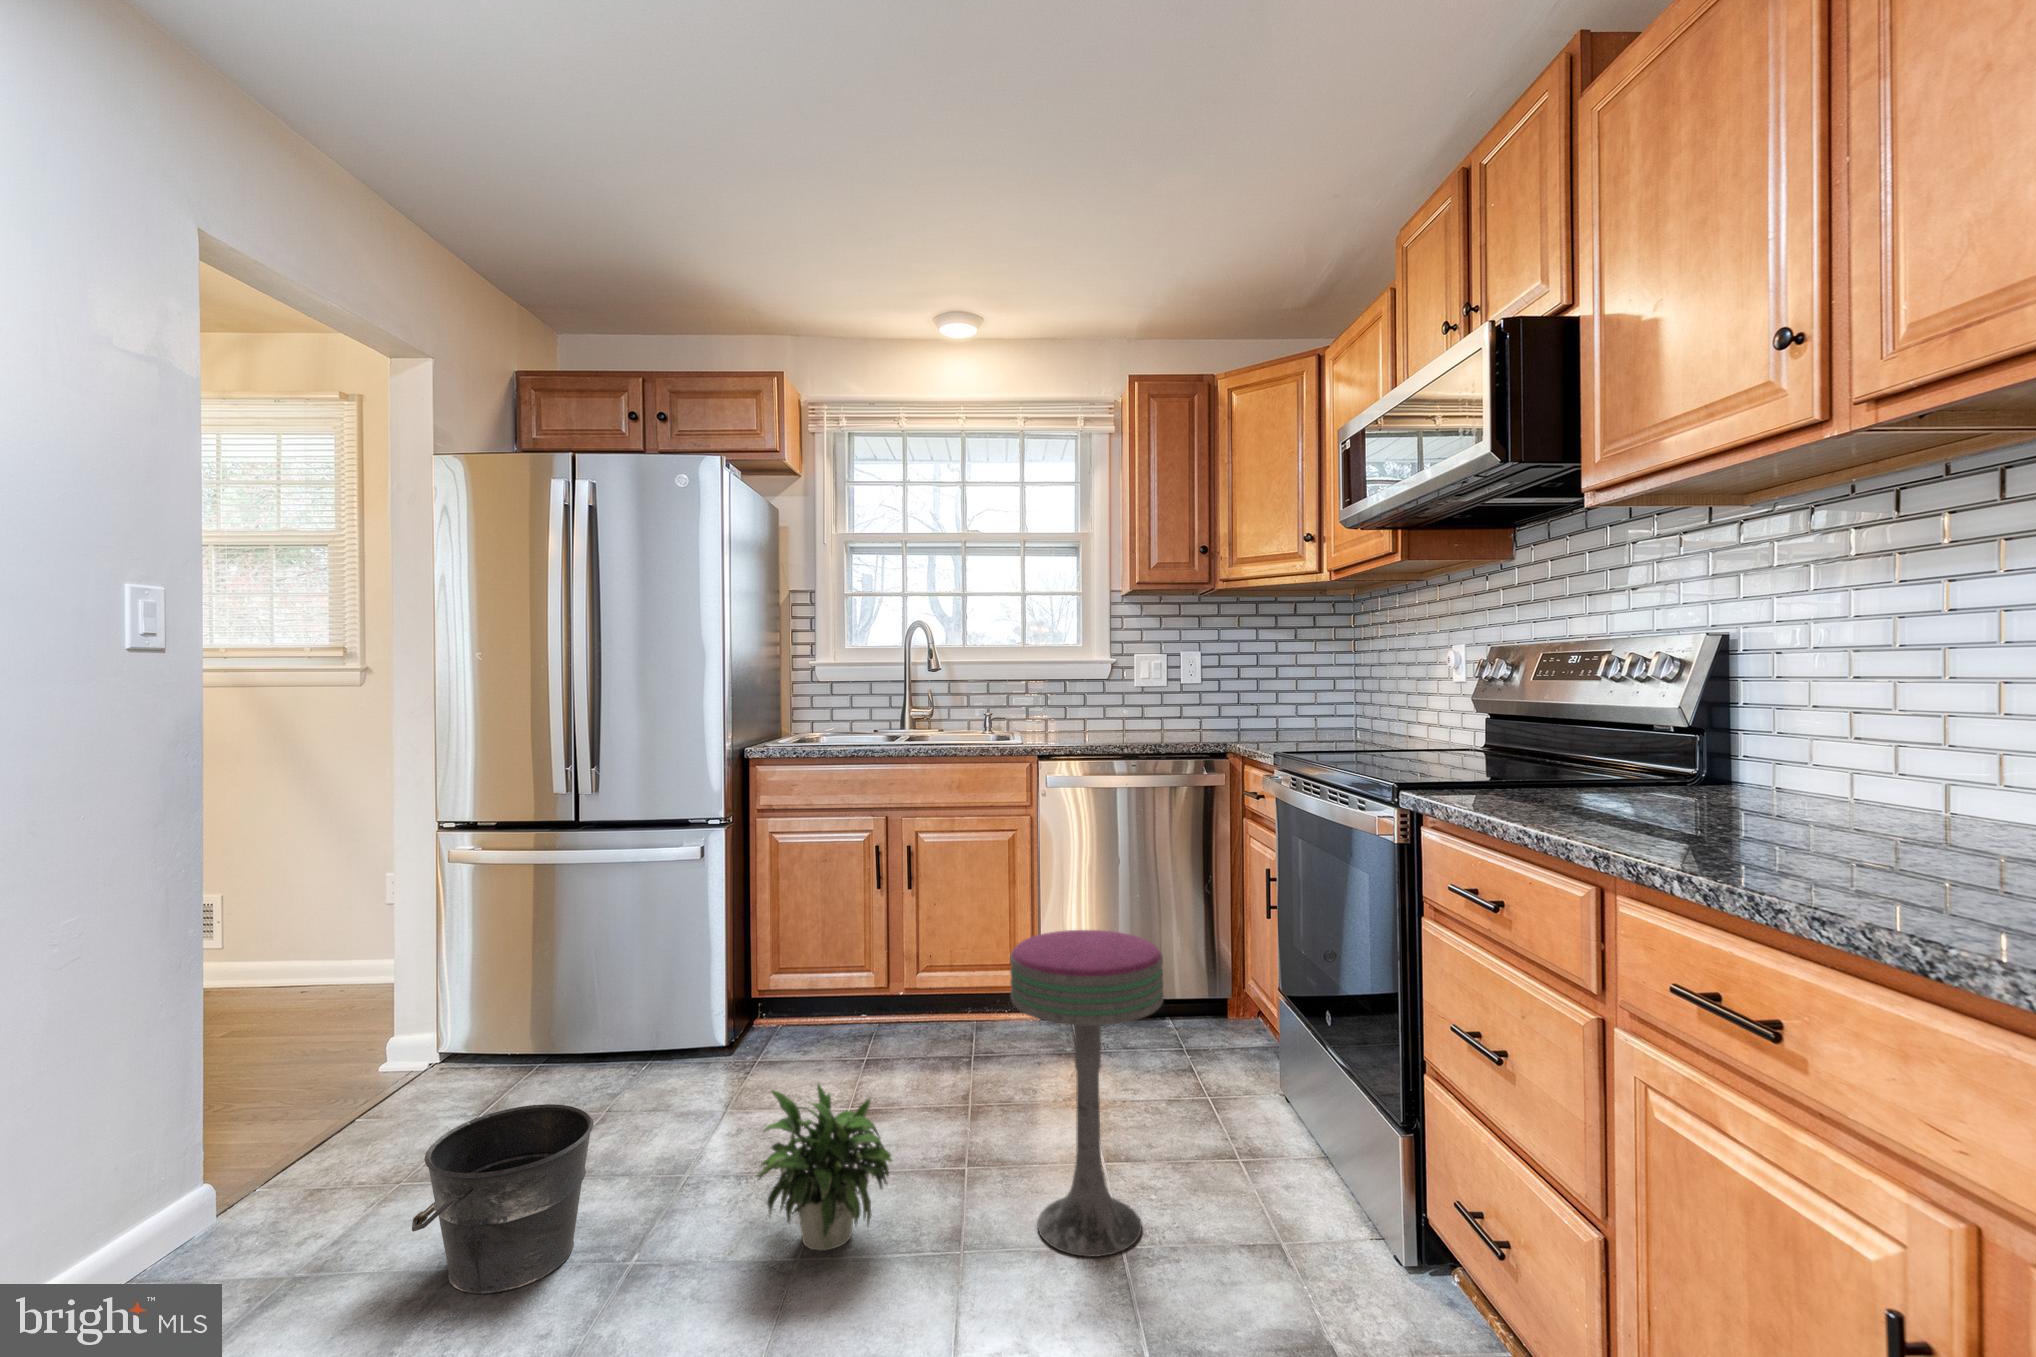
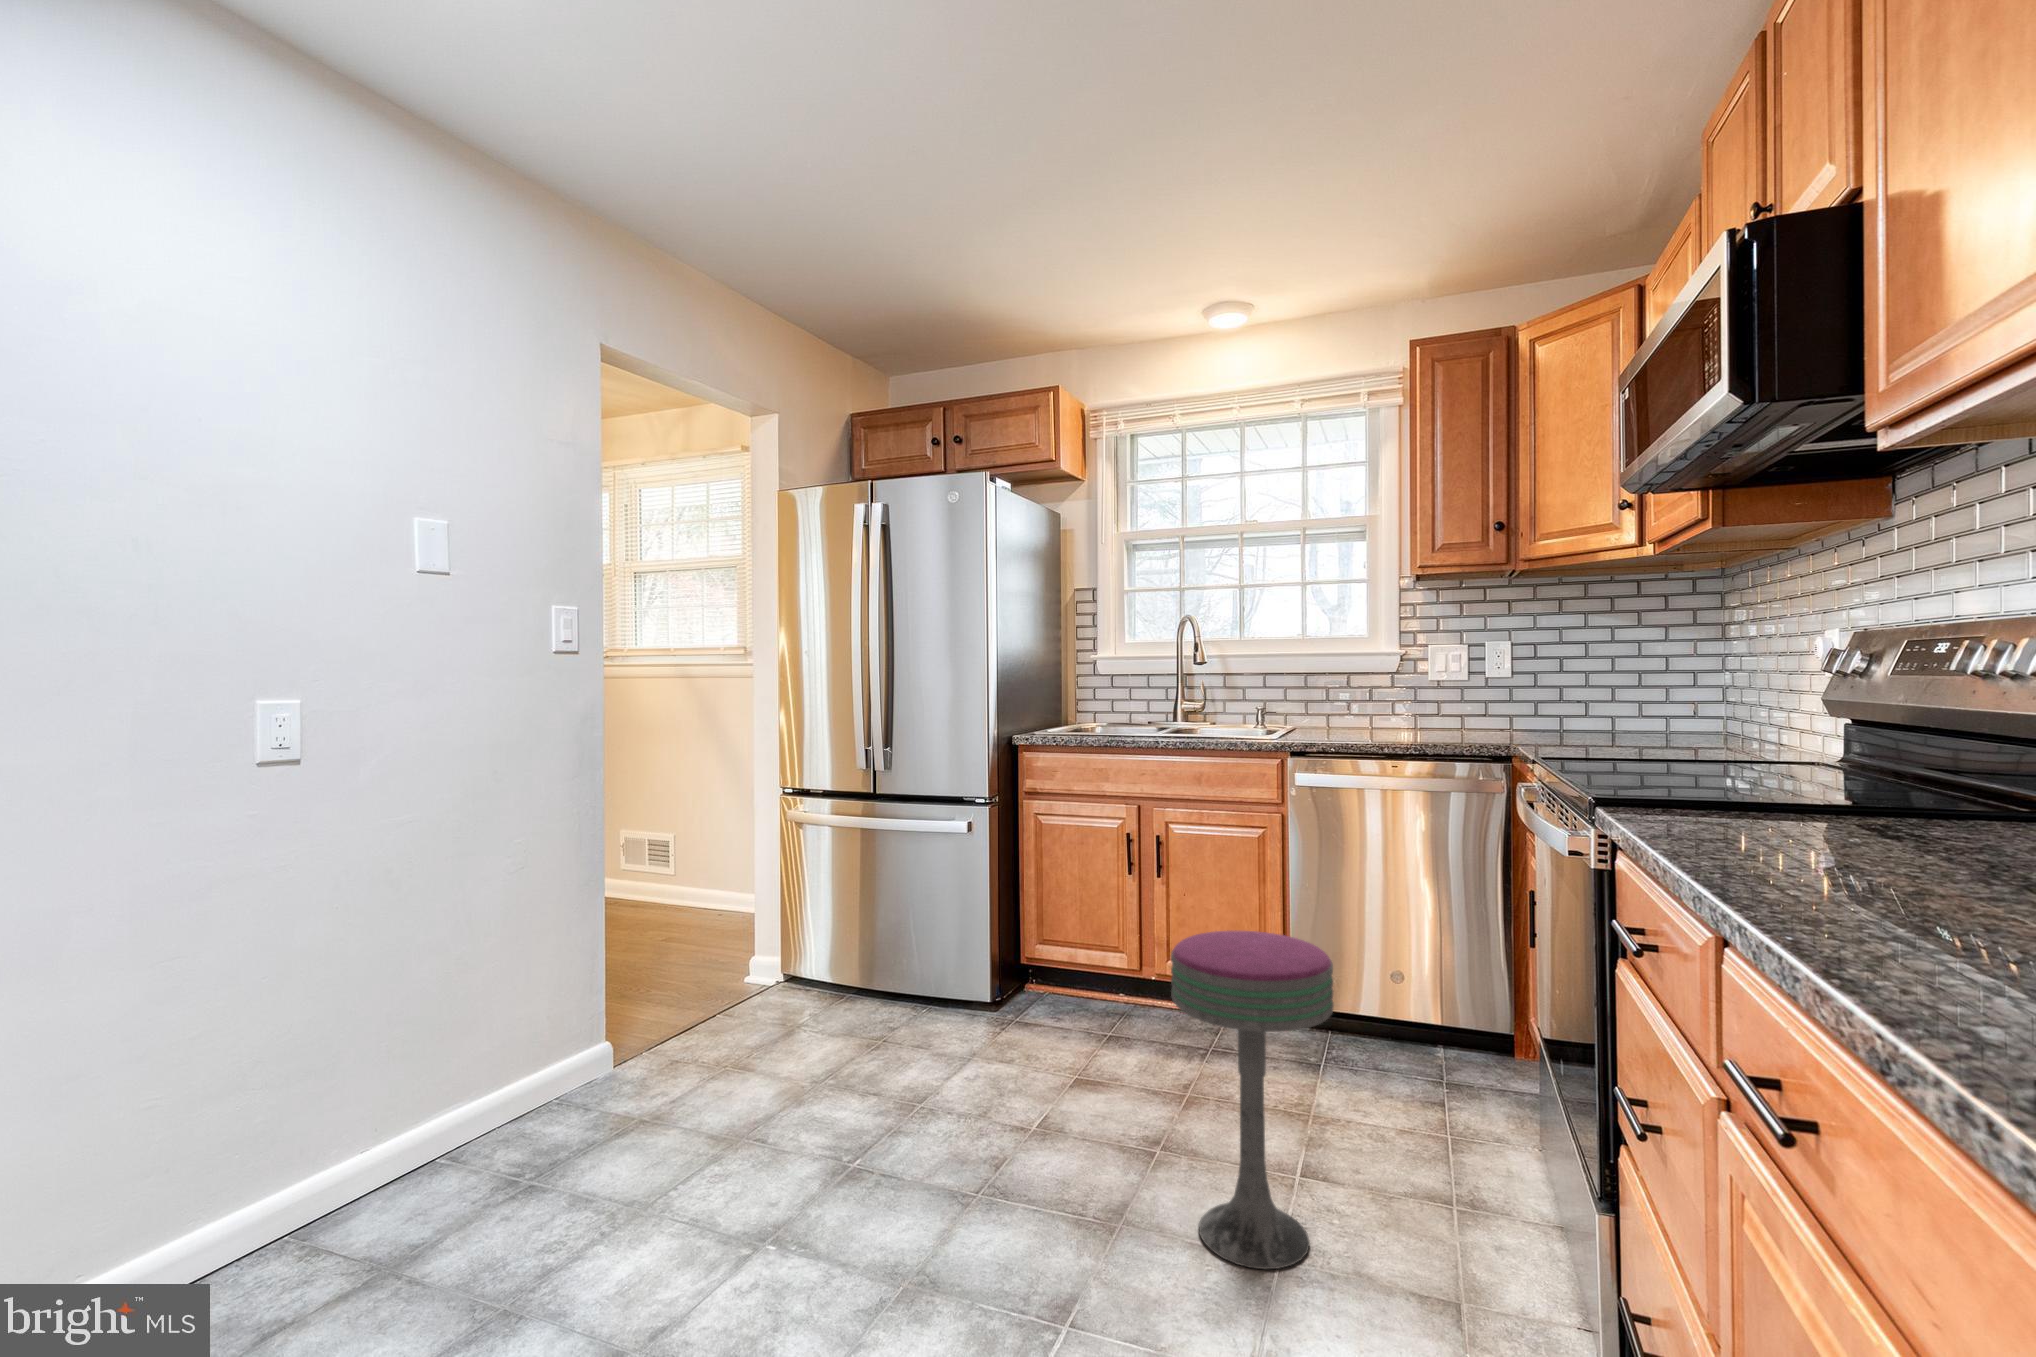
potted plant: present [757,1084,892,1251] -> none [939,1041,1067,1195]
bucket: present [412,1104,594,1294] -> none [696,1021,830,1165]

